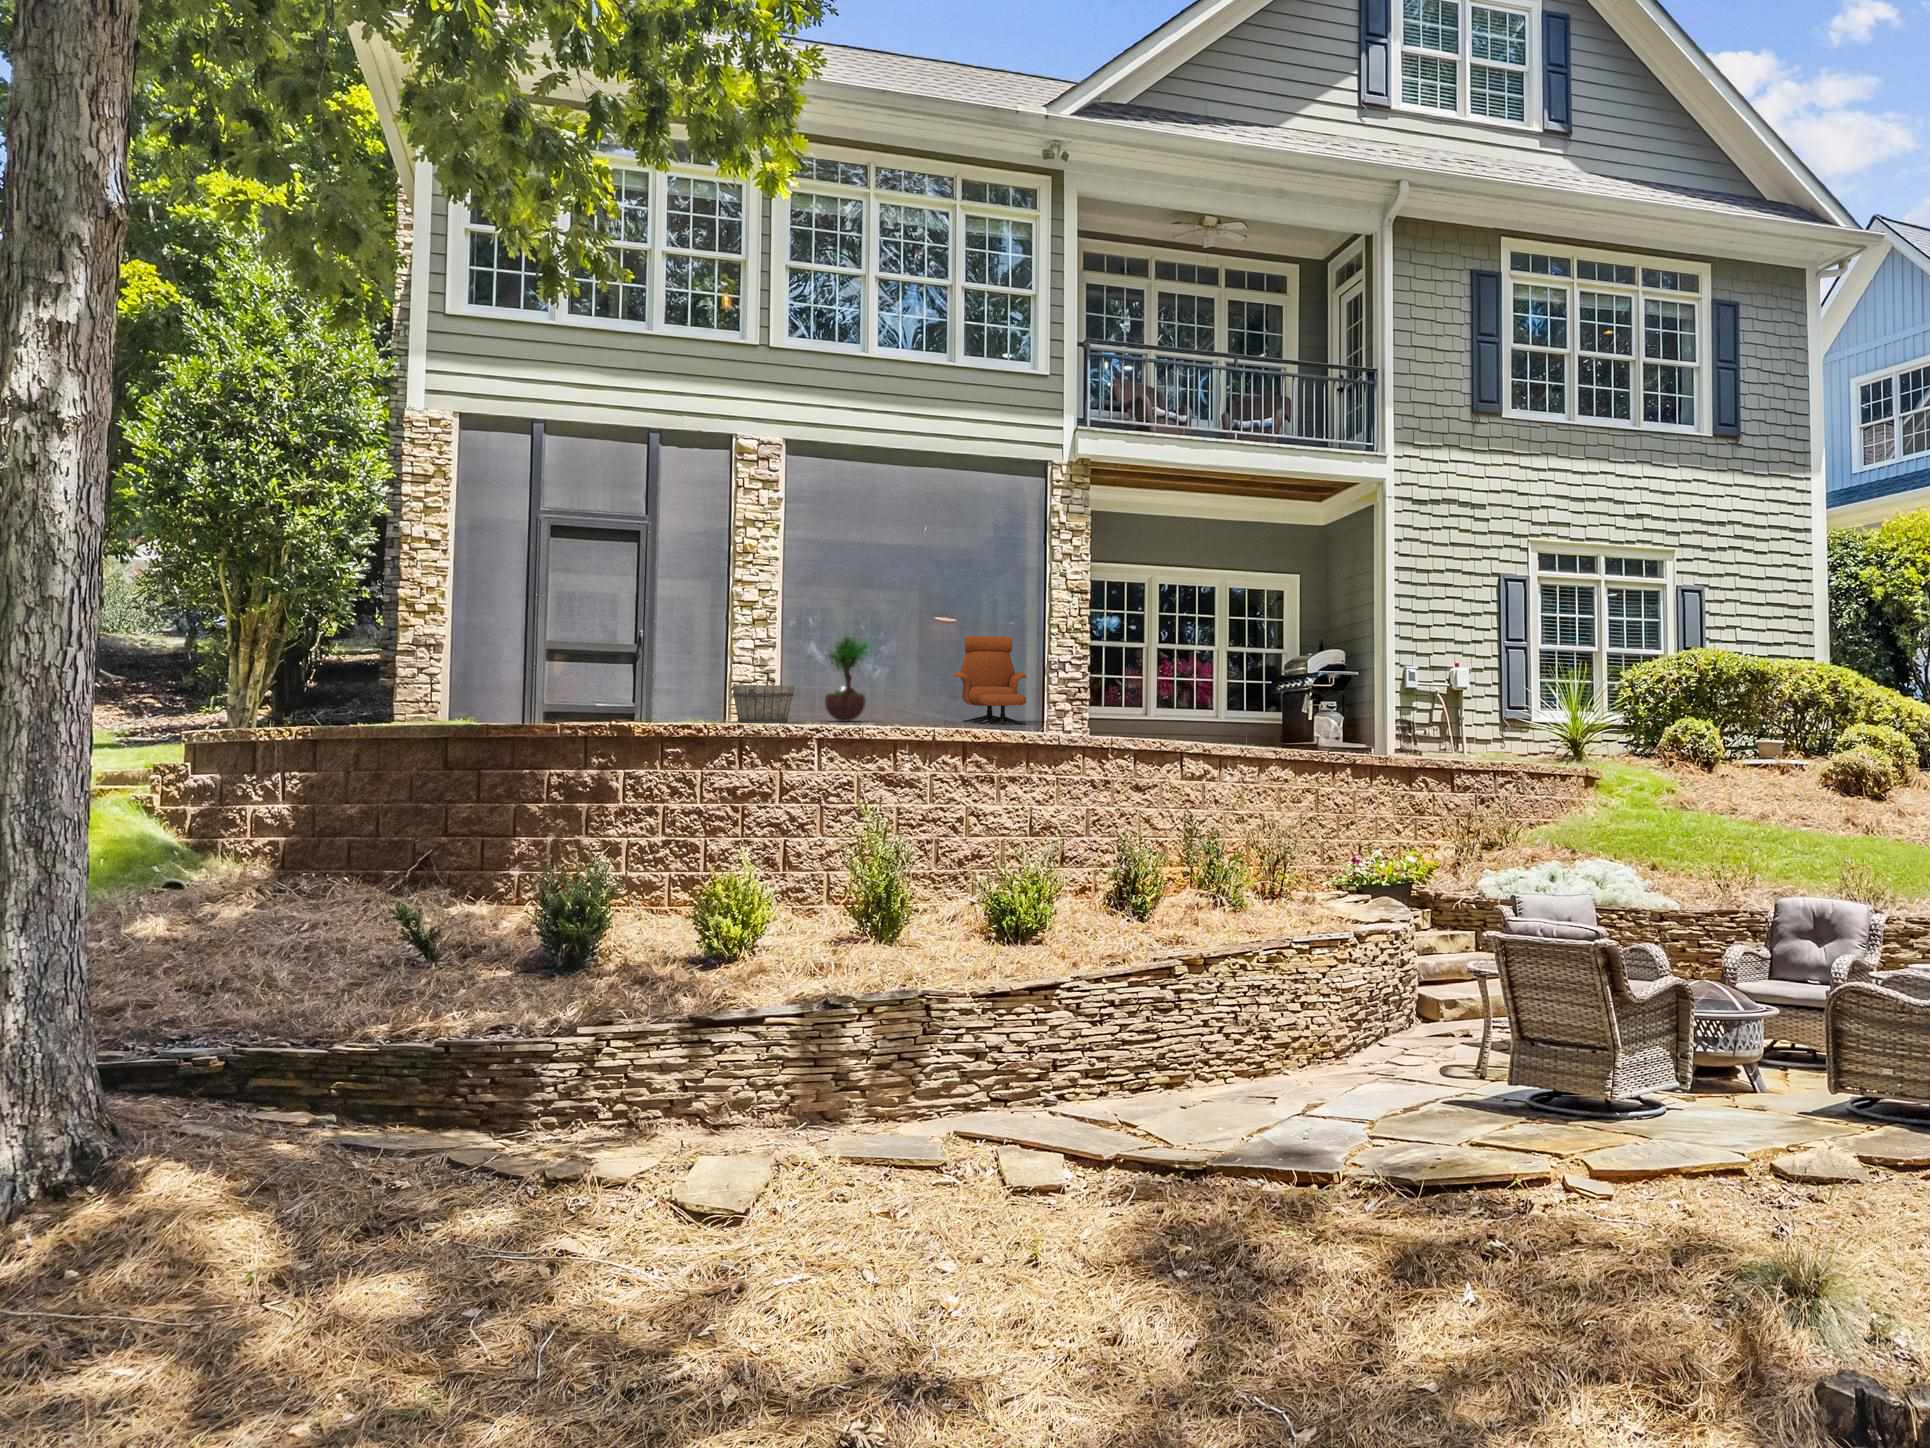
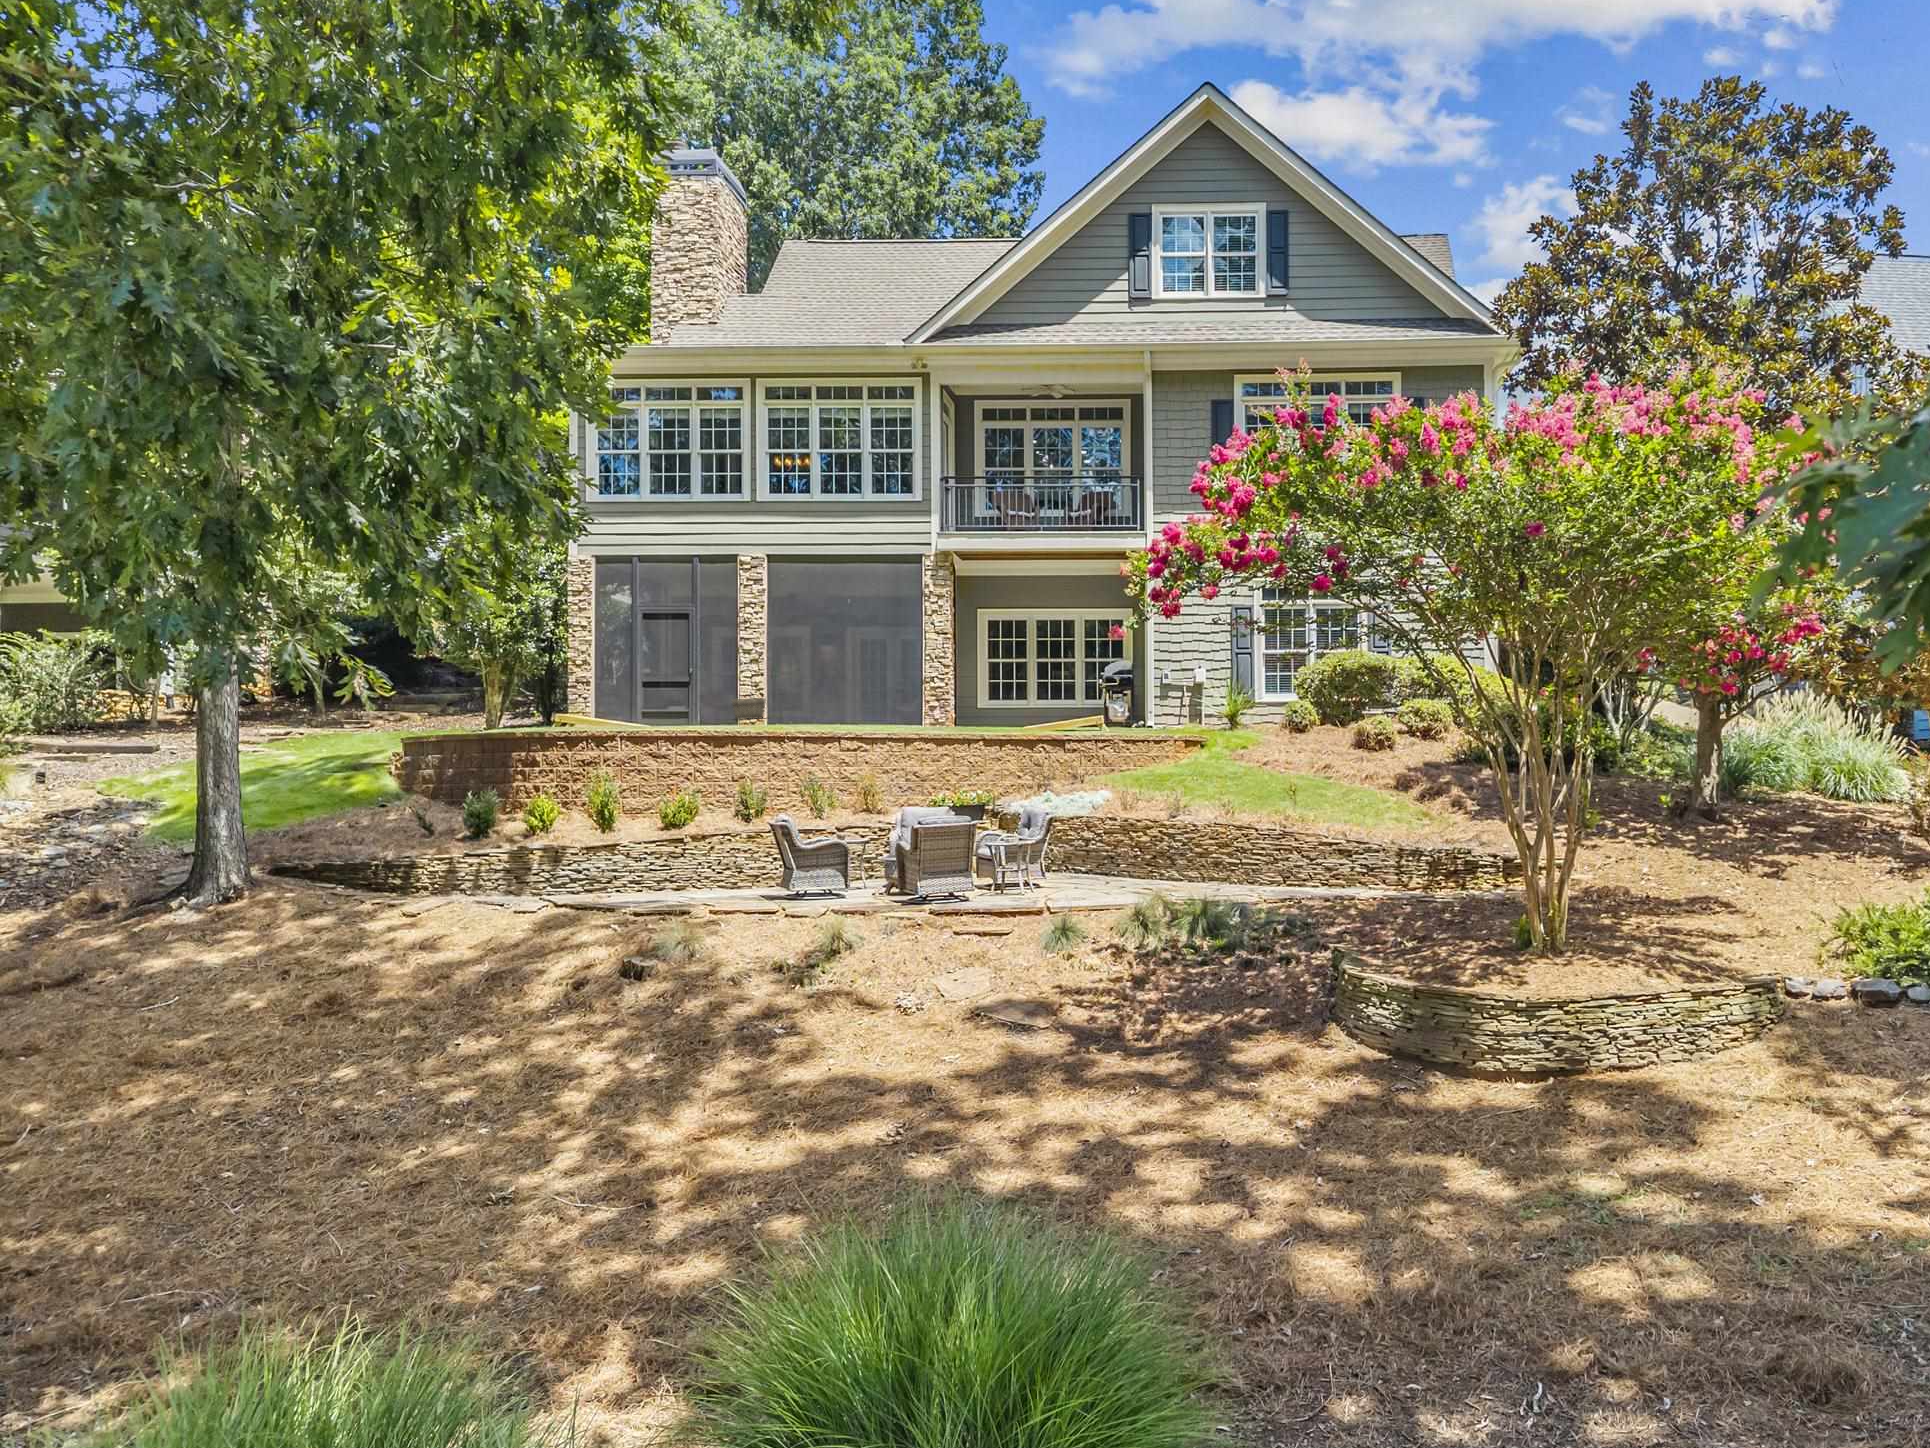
potted tree: present [825,636,871,721] -> none [781,664,812,717]
lounge chair: present [953,636,1026,725] -> none [857,664,901,717]

